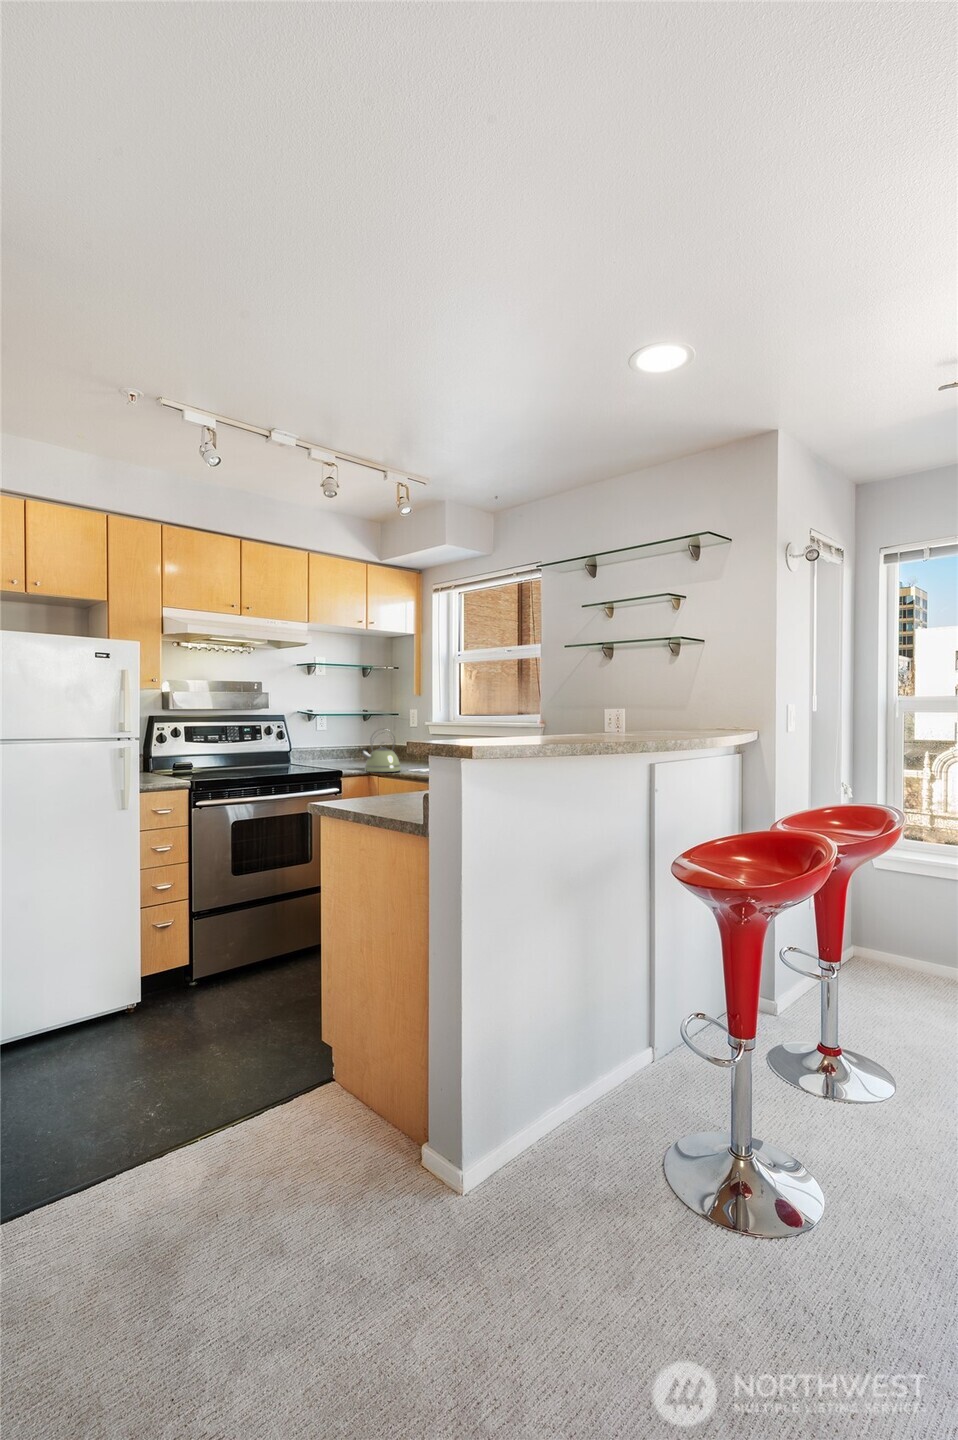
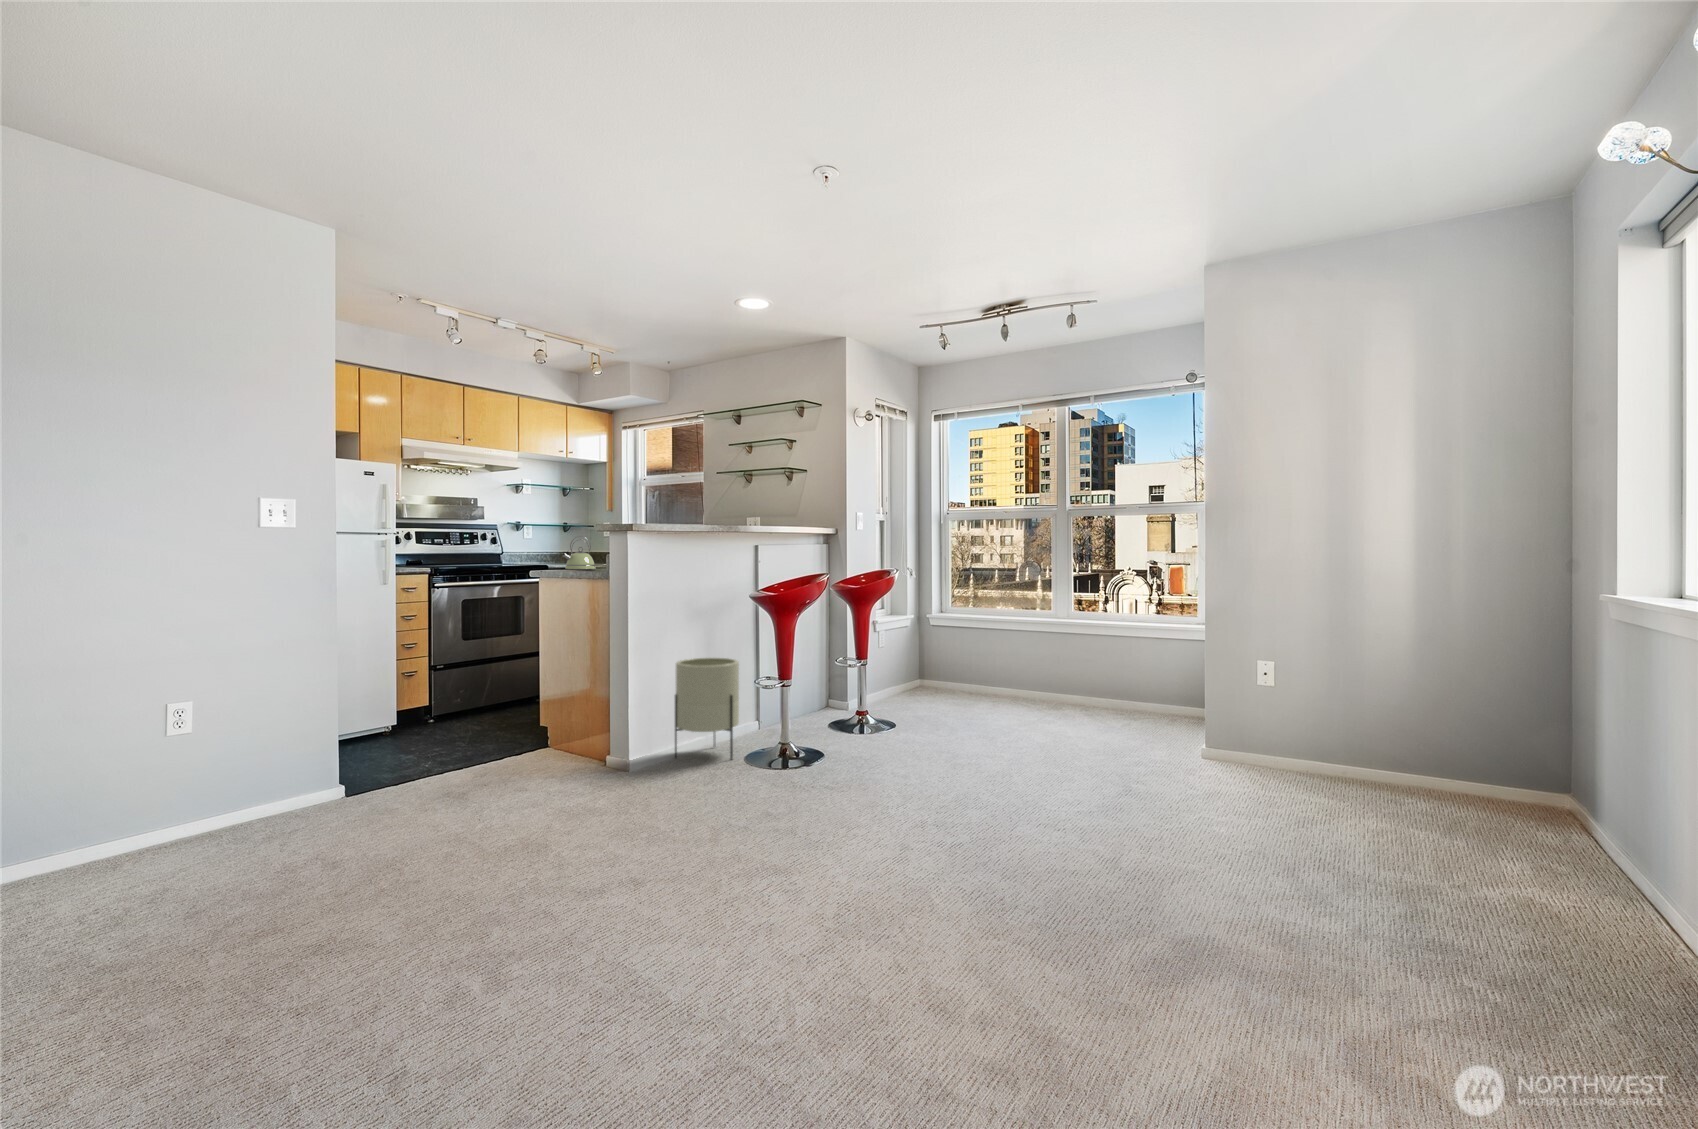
planter: none [552,977,671,1206] -> present [675,658,739,759]

